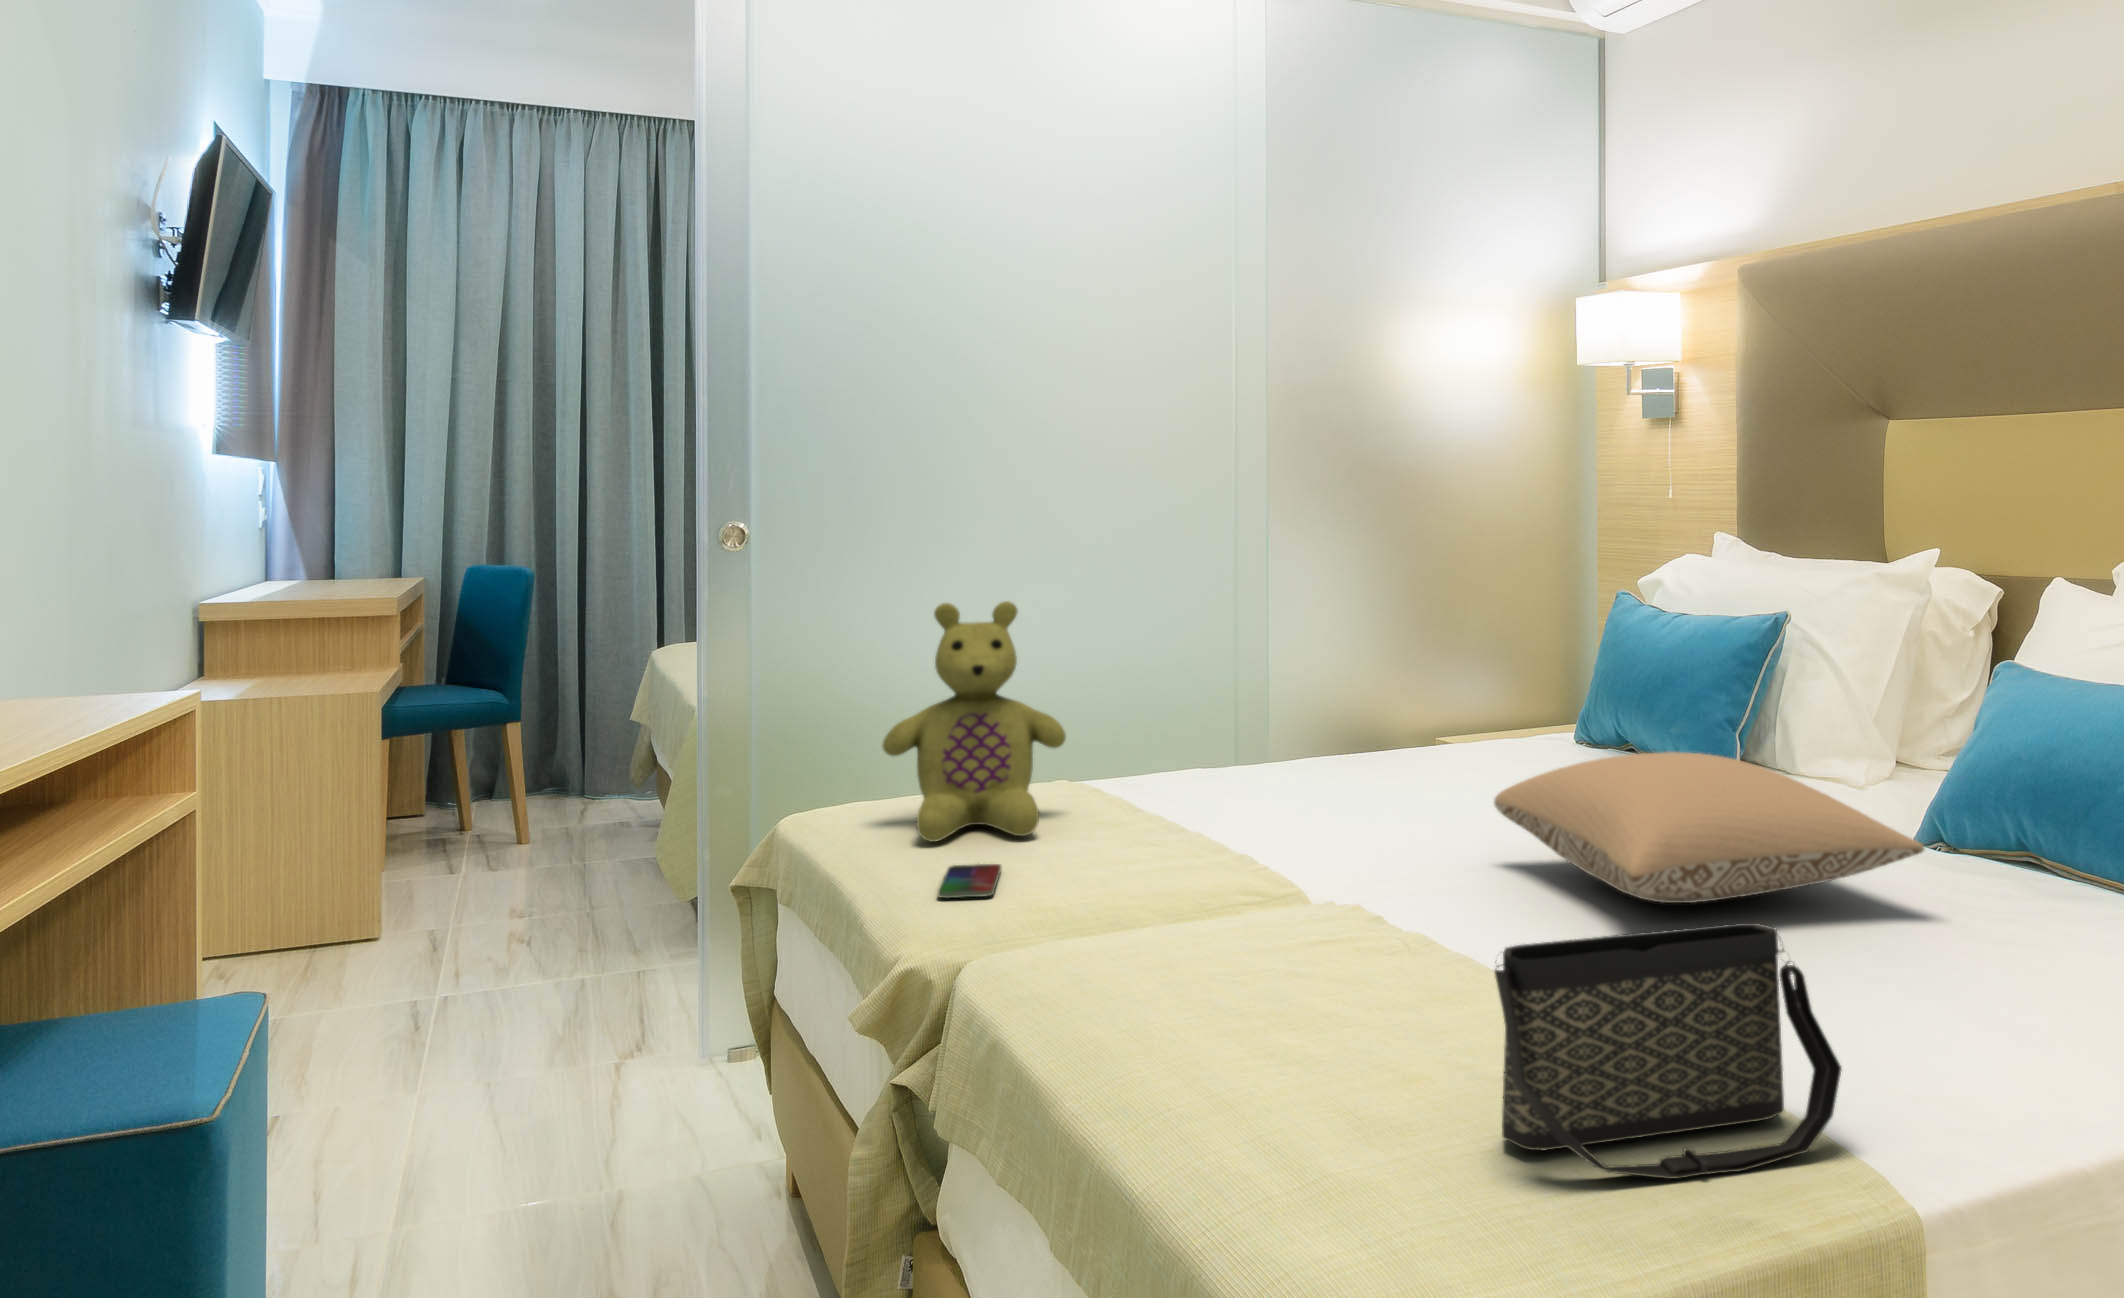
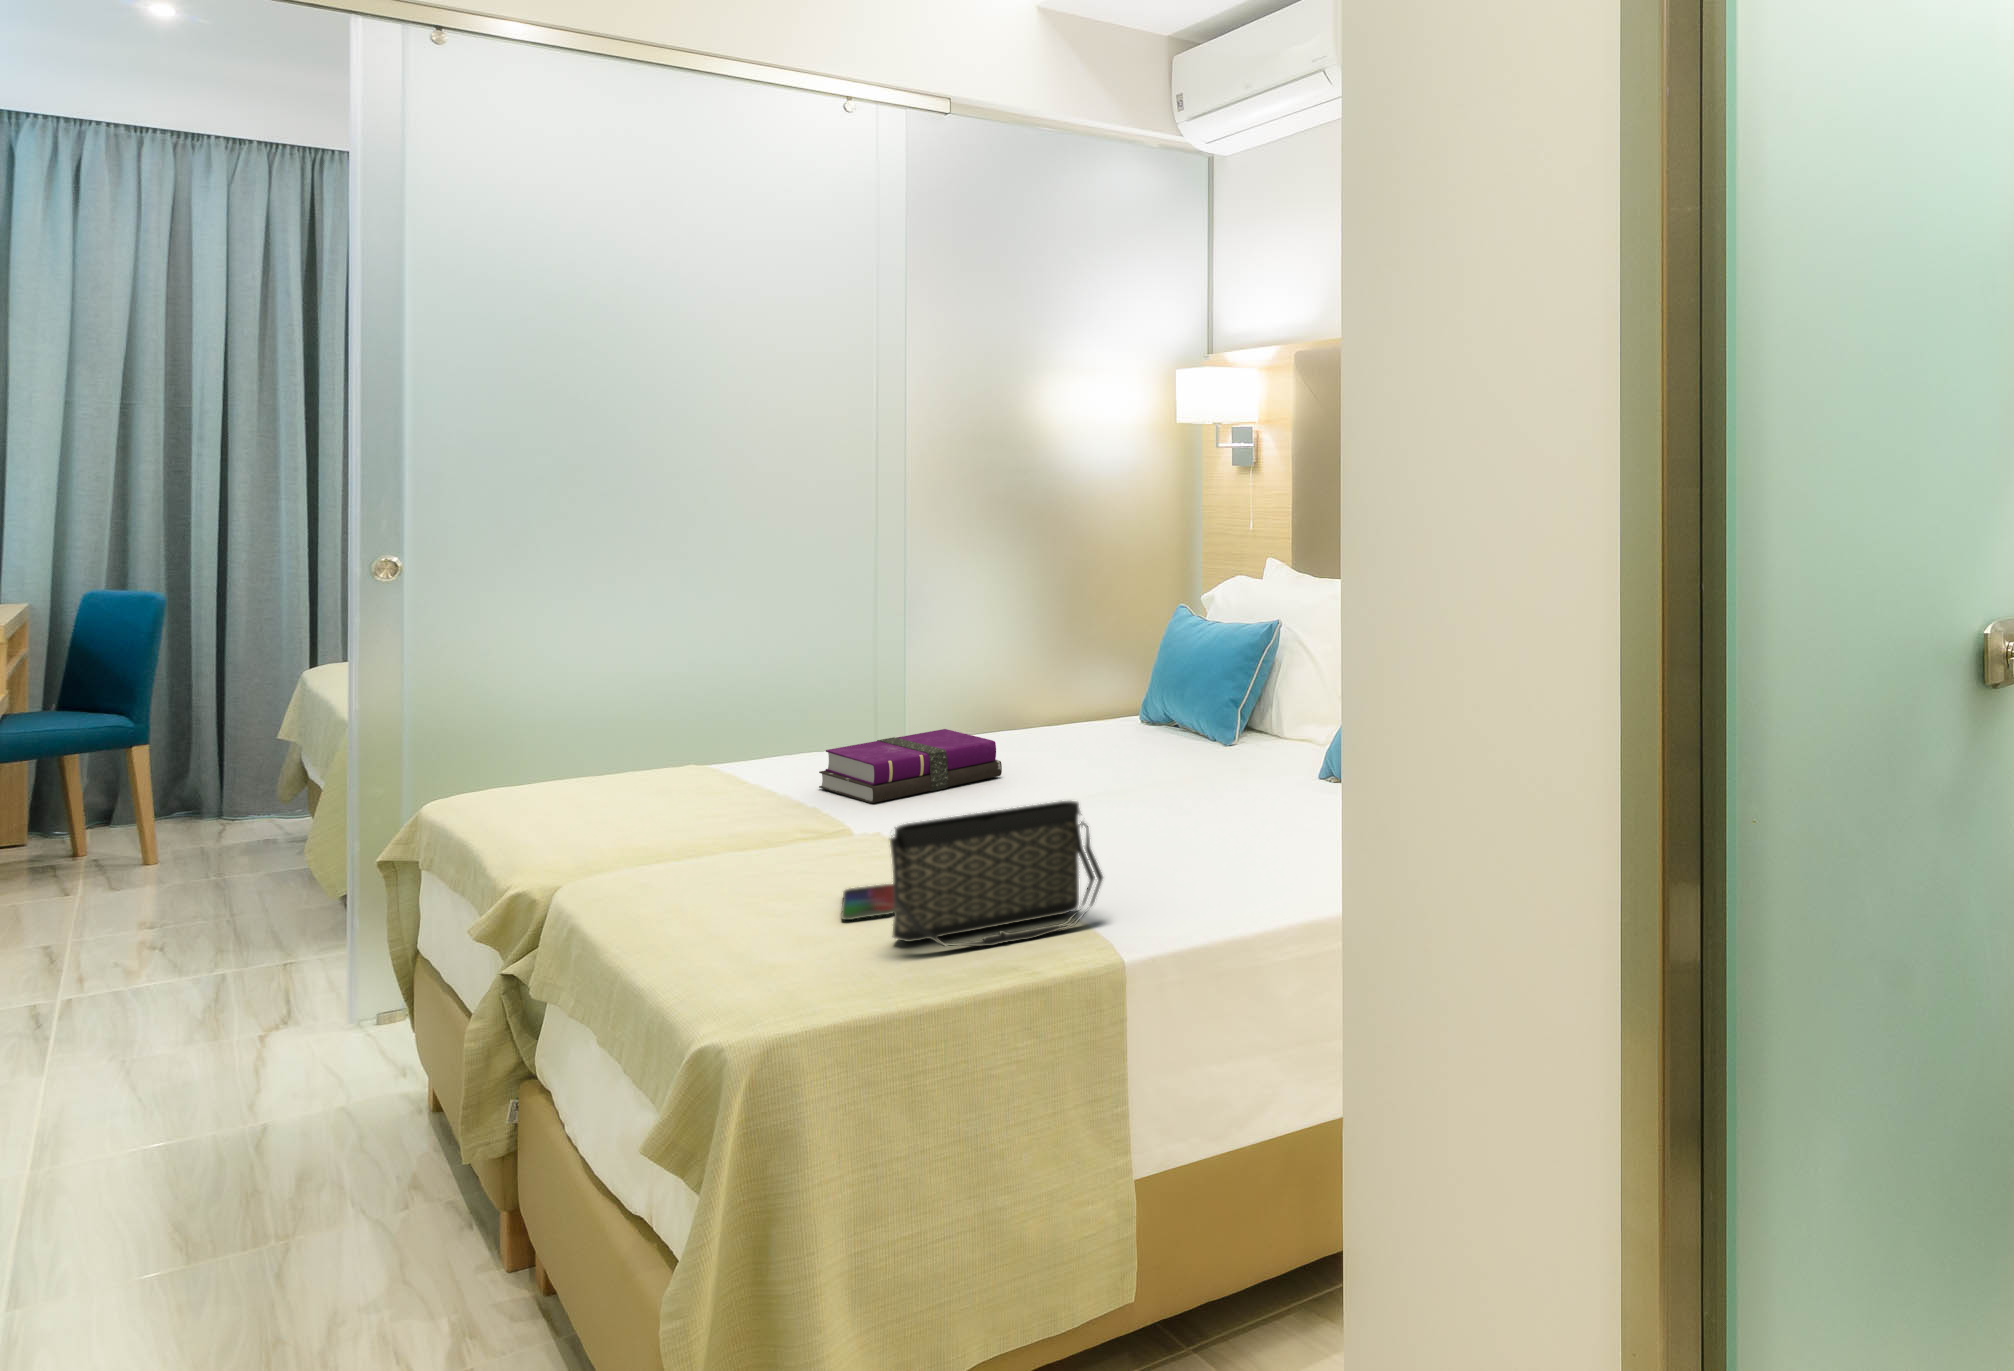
stuffed bear: present [883,601,1066,842] -> none [516,618,682,809]
pillow: present [1494,752,1924,903] -> none [1005,704,1273,804]
notebook: none [1240,767,1475,868] -> present [819,729,1002,803]
smartphone: present [937,864,1001,898] -> present [841,884,895,920]

